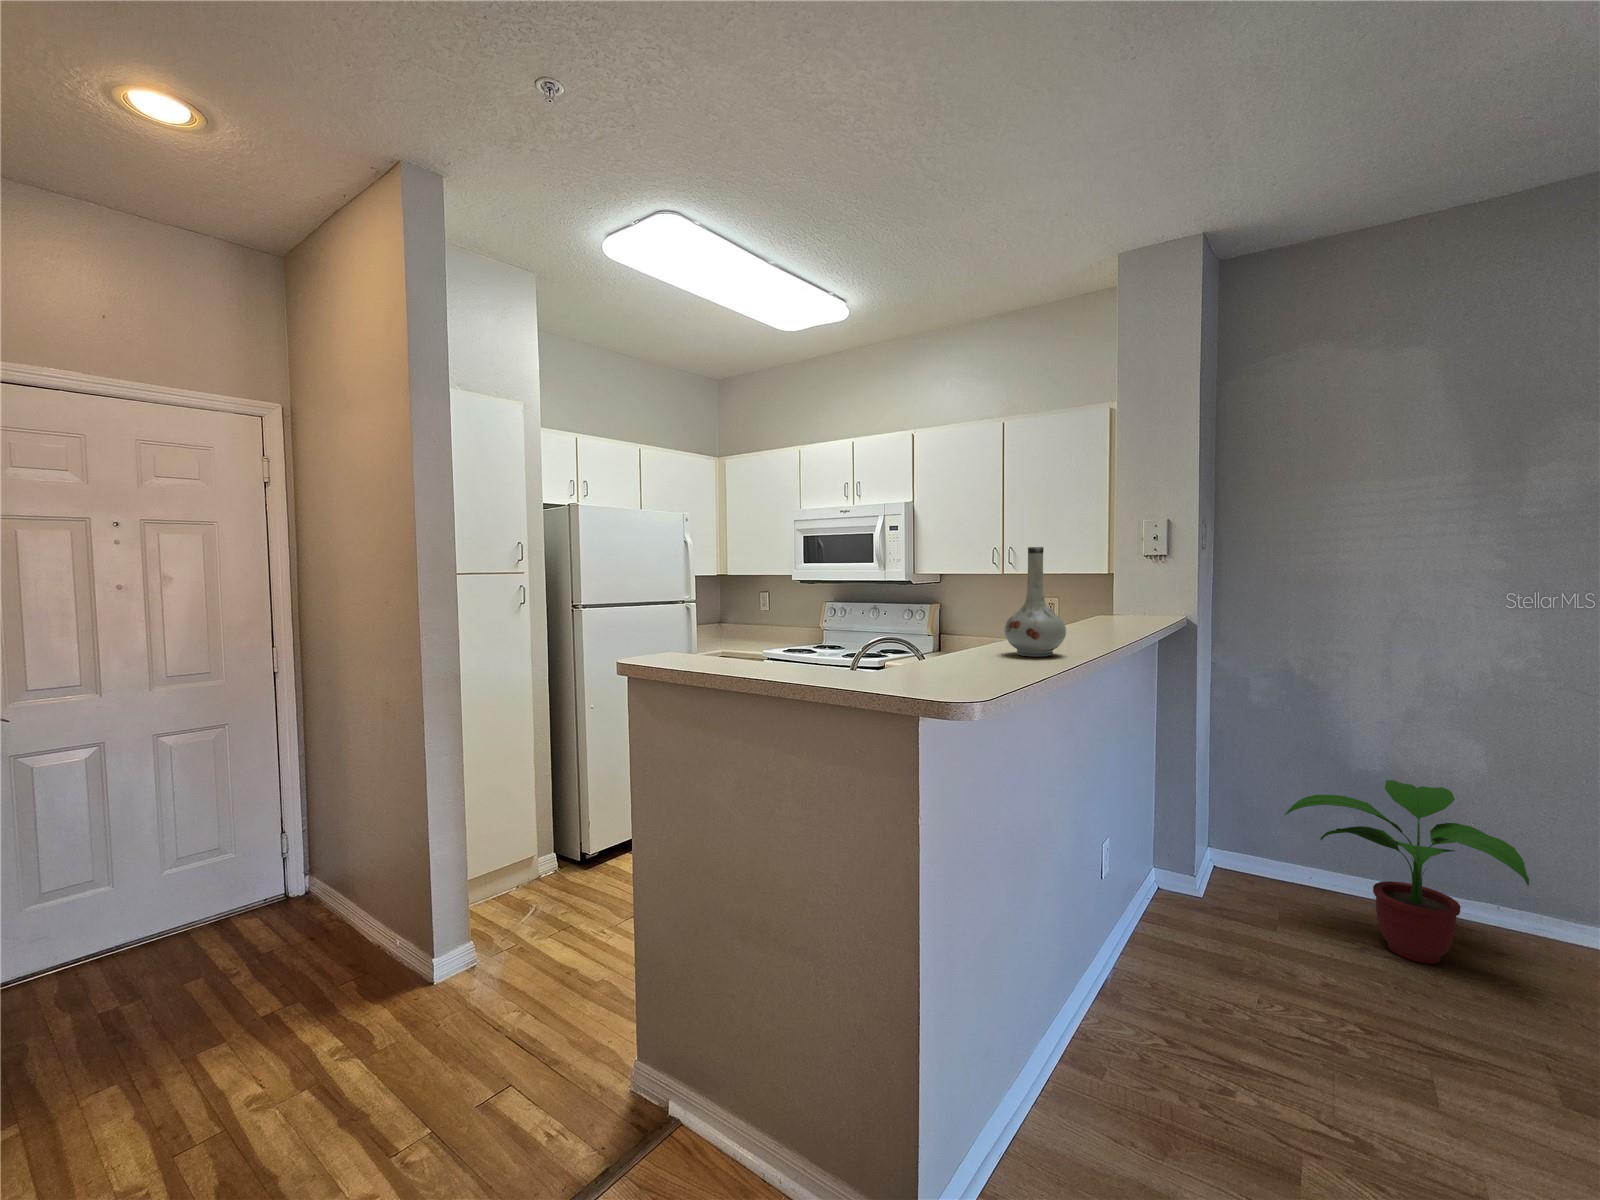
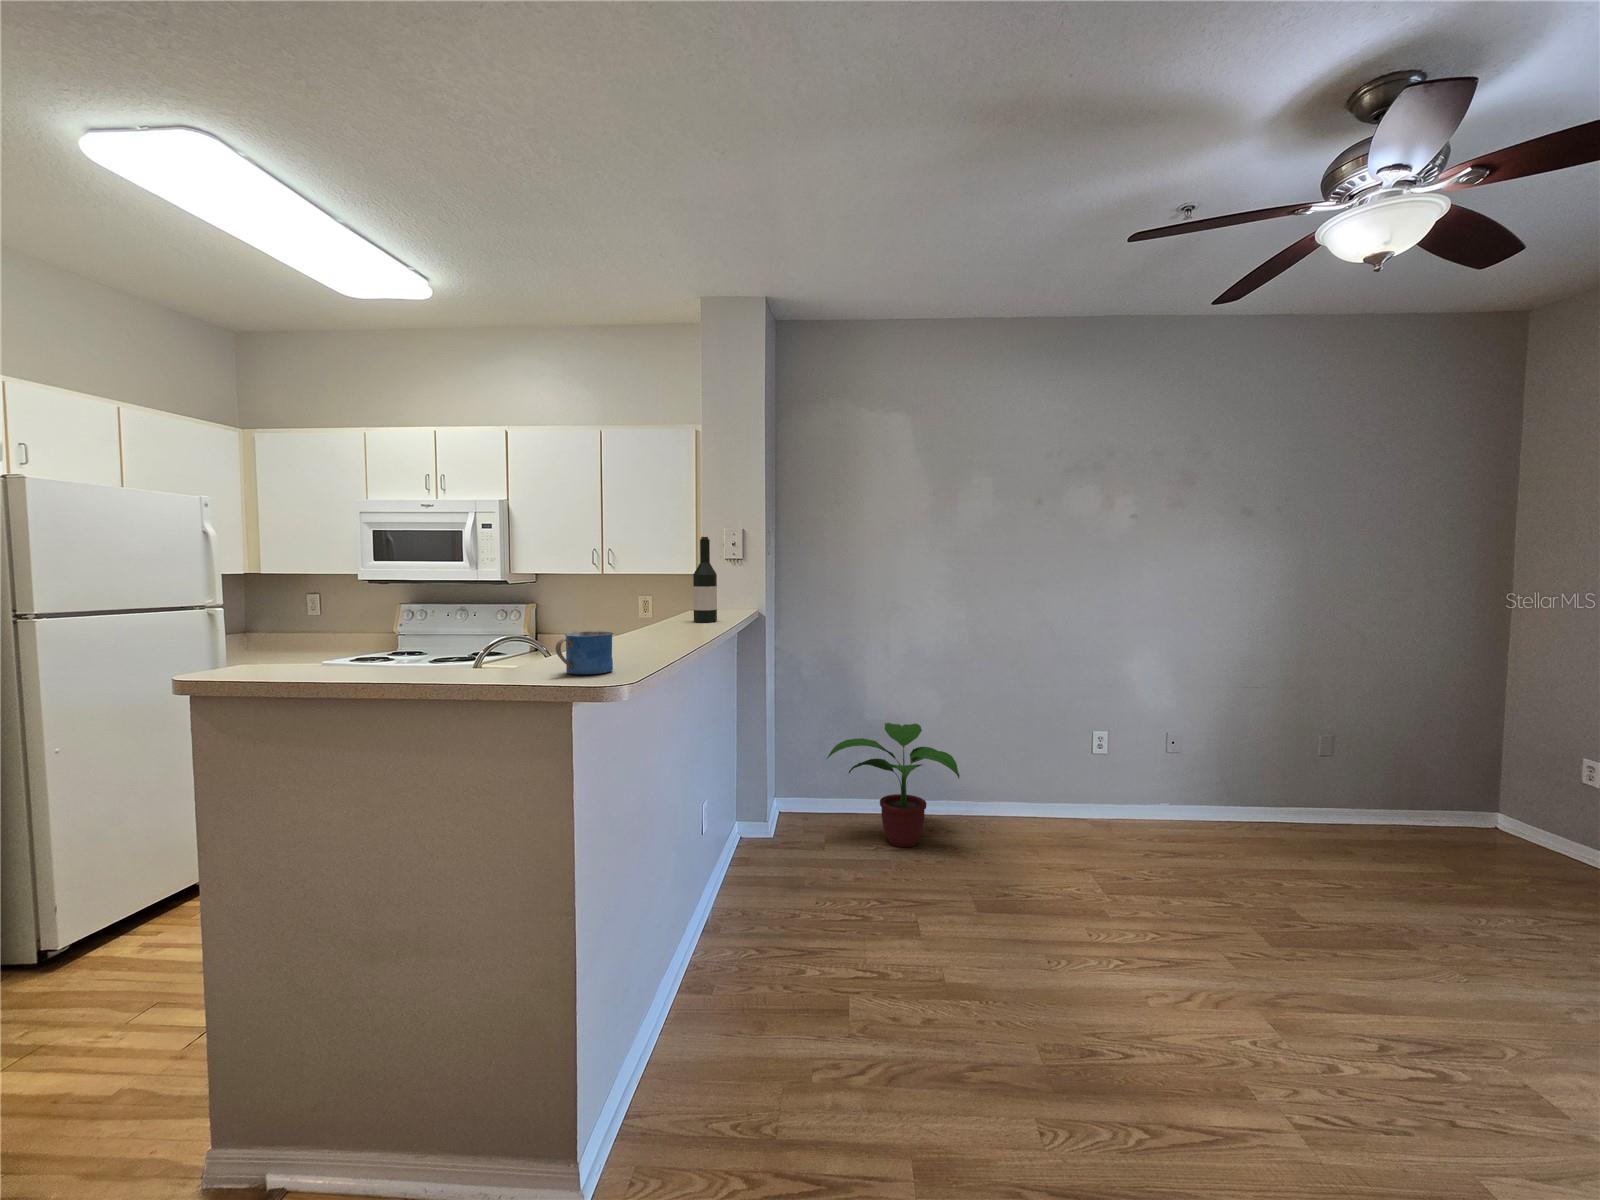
wine bottle: none [1095,531,1125,632] -> present [693,537,717,622]
vase: present [1005,547,1066,657] -> none [629,549,681,644]
mug: none [904,640,969,689] -> present [556,631,613,674]

